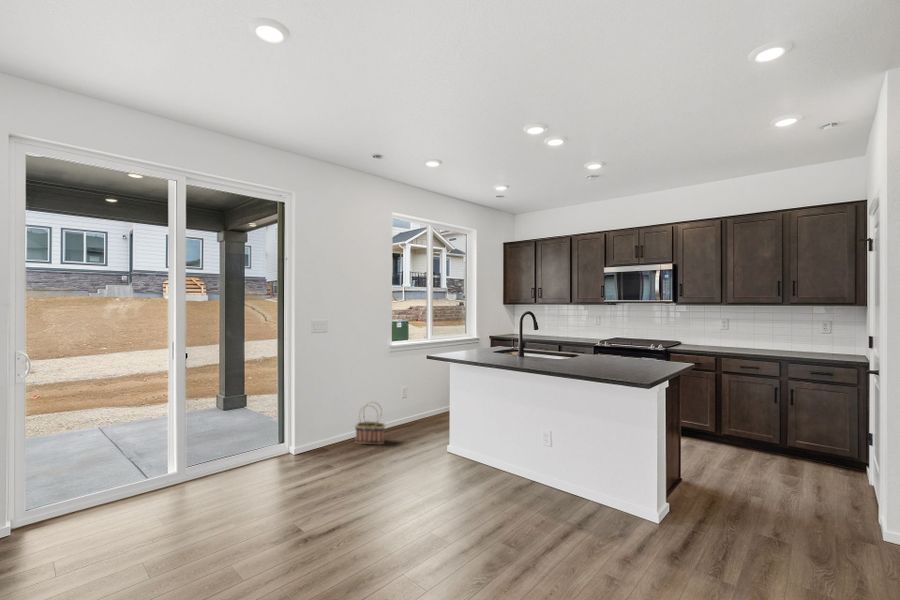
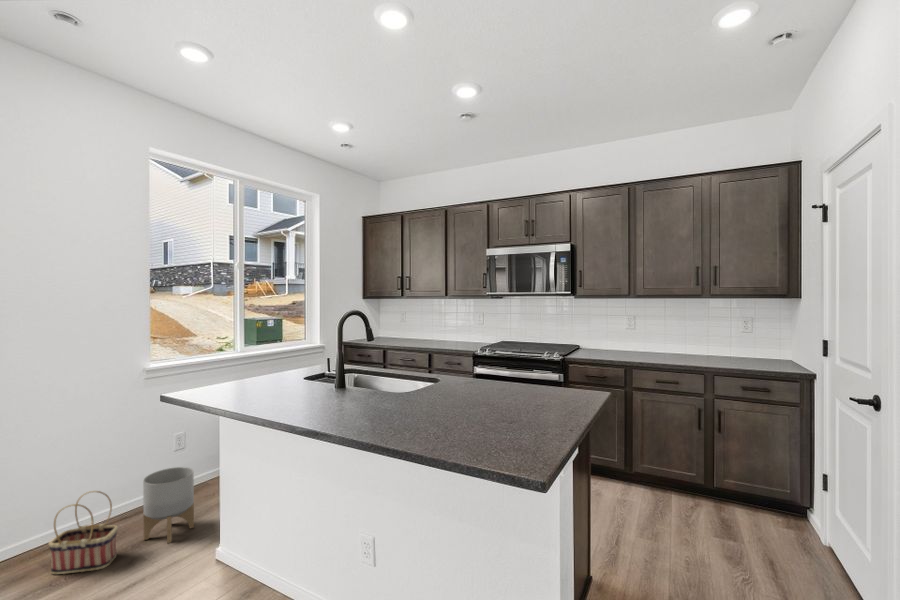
planter: none [393,398,420,439] -> present [143,467,194,543]

